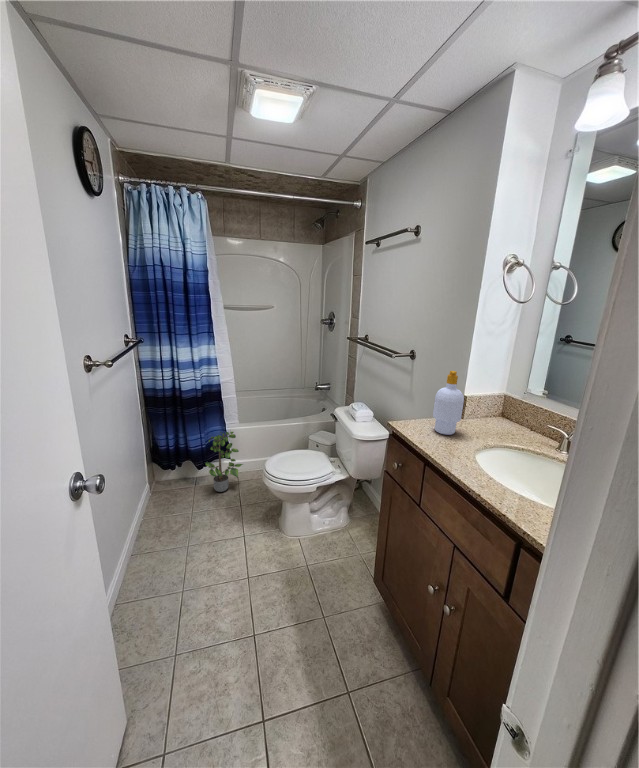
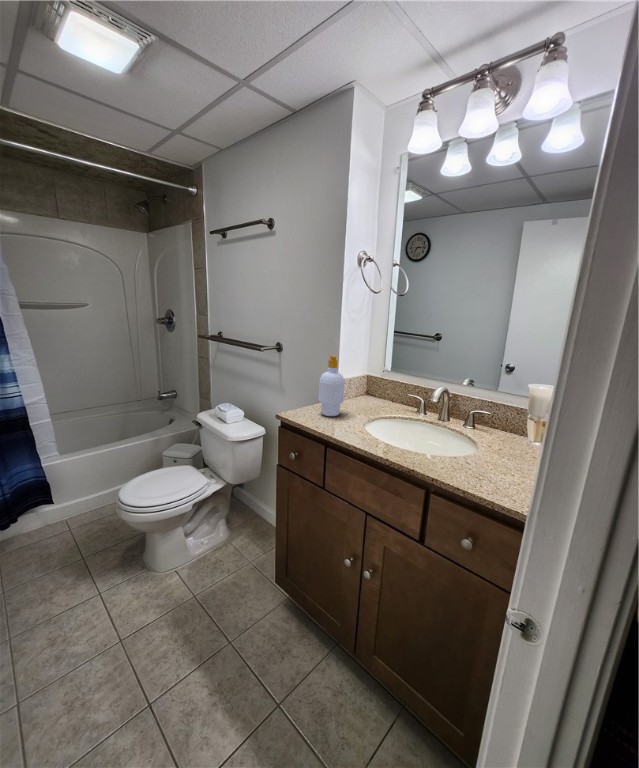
potted plant: present [205,432,243,492] -> none [14,465,78,553]

